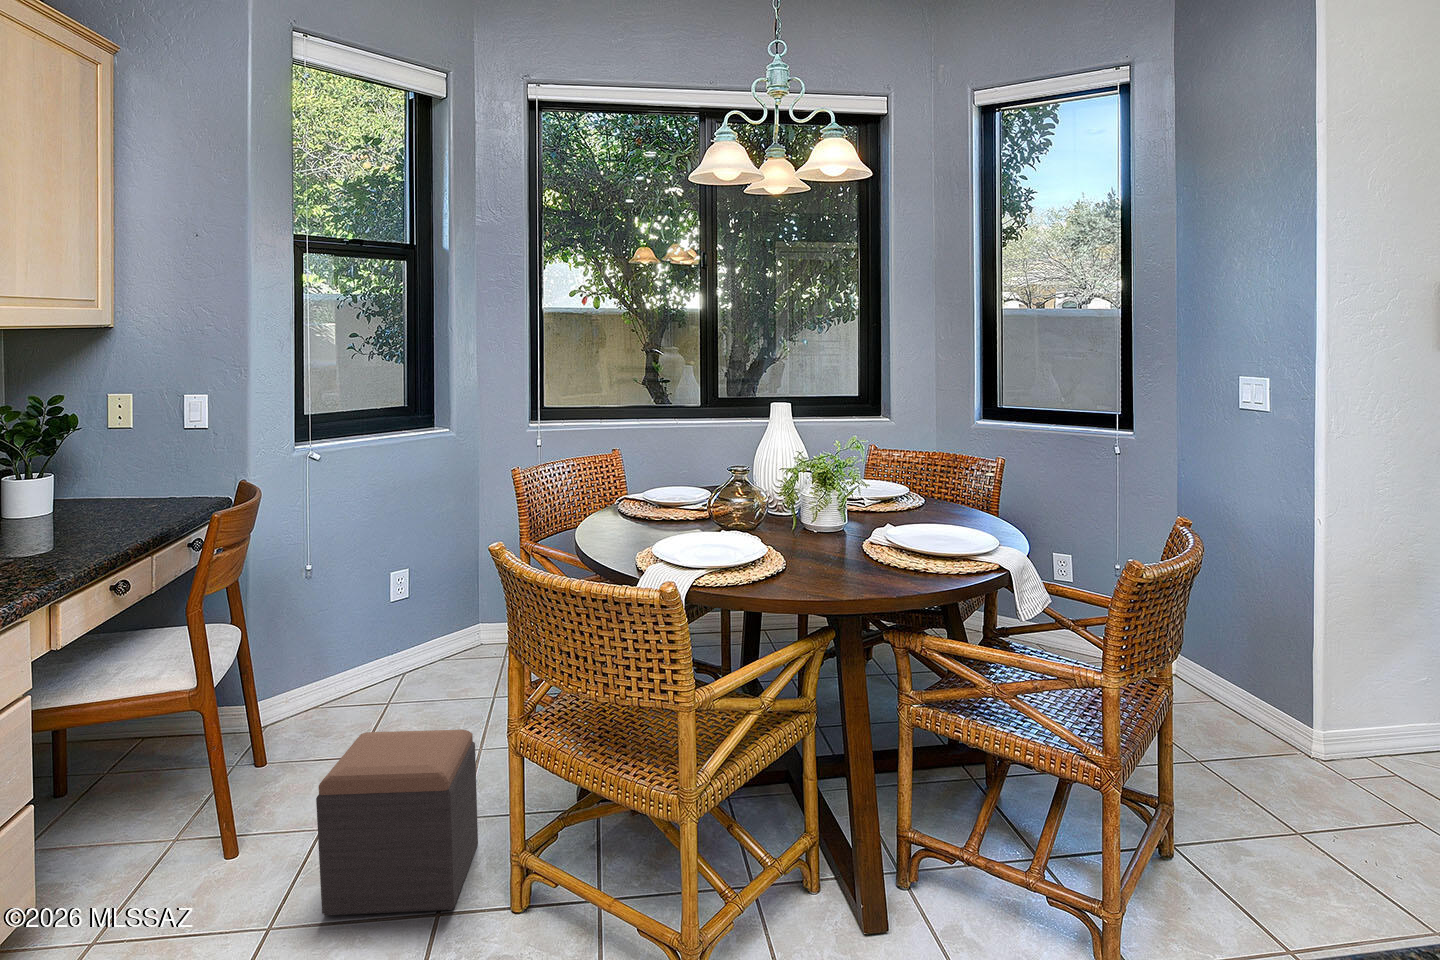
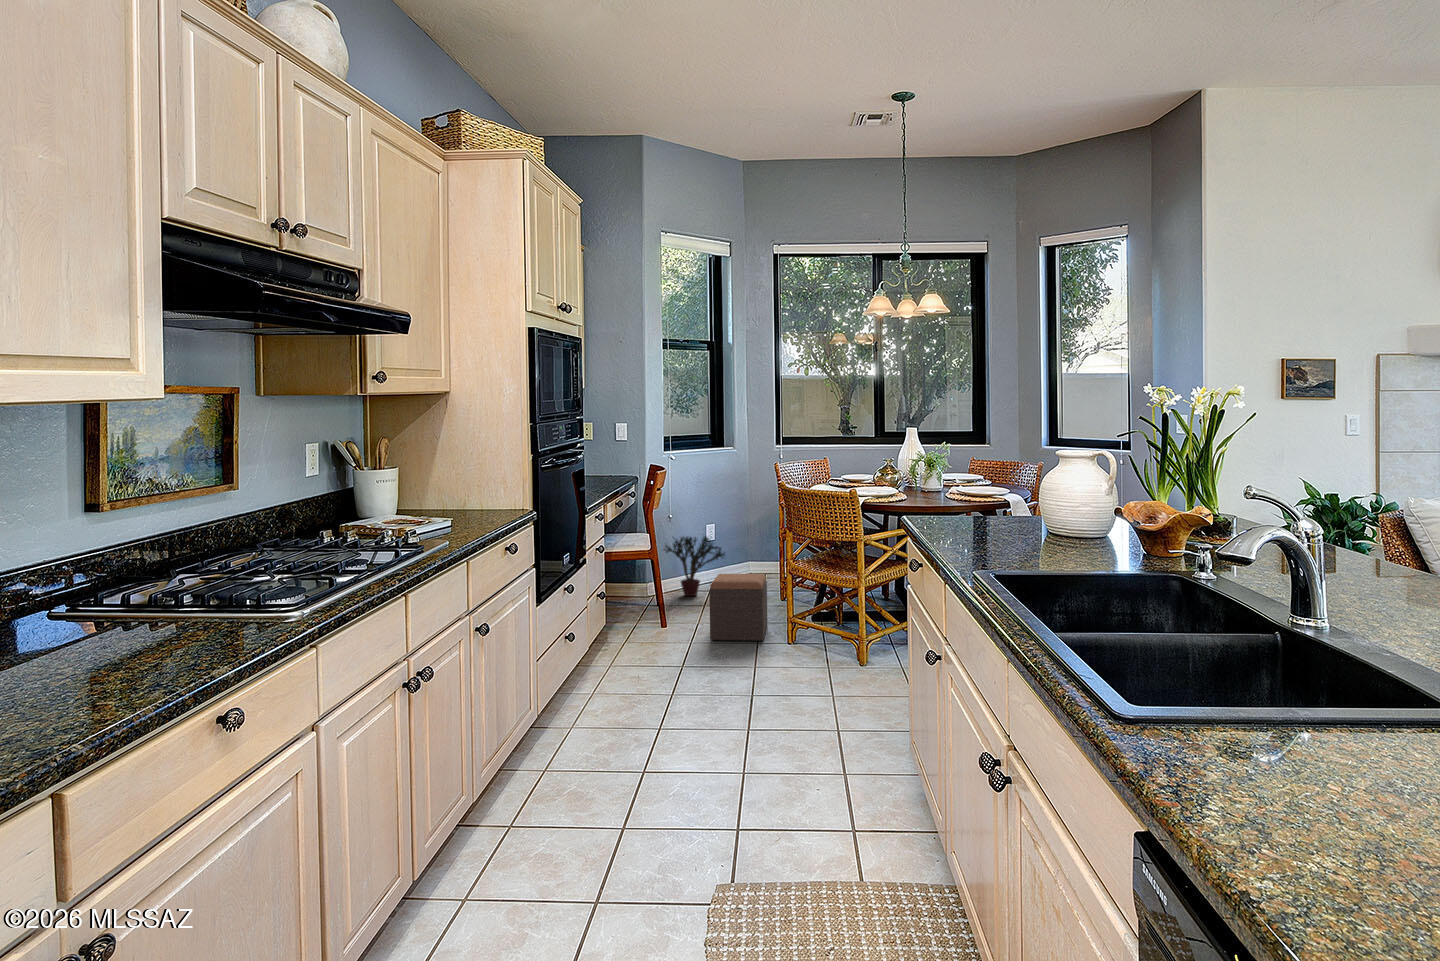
potted plant: none [286,600,423,727] -> present [664,537,725,596]

